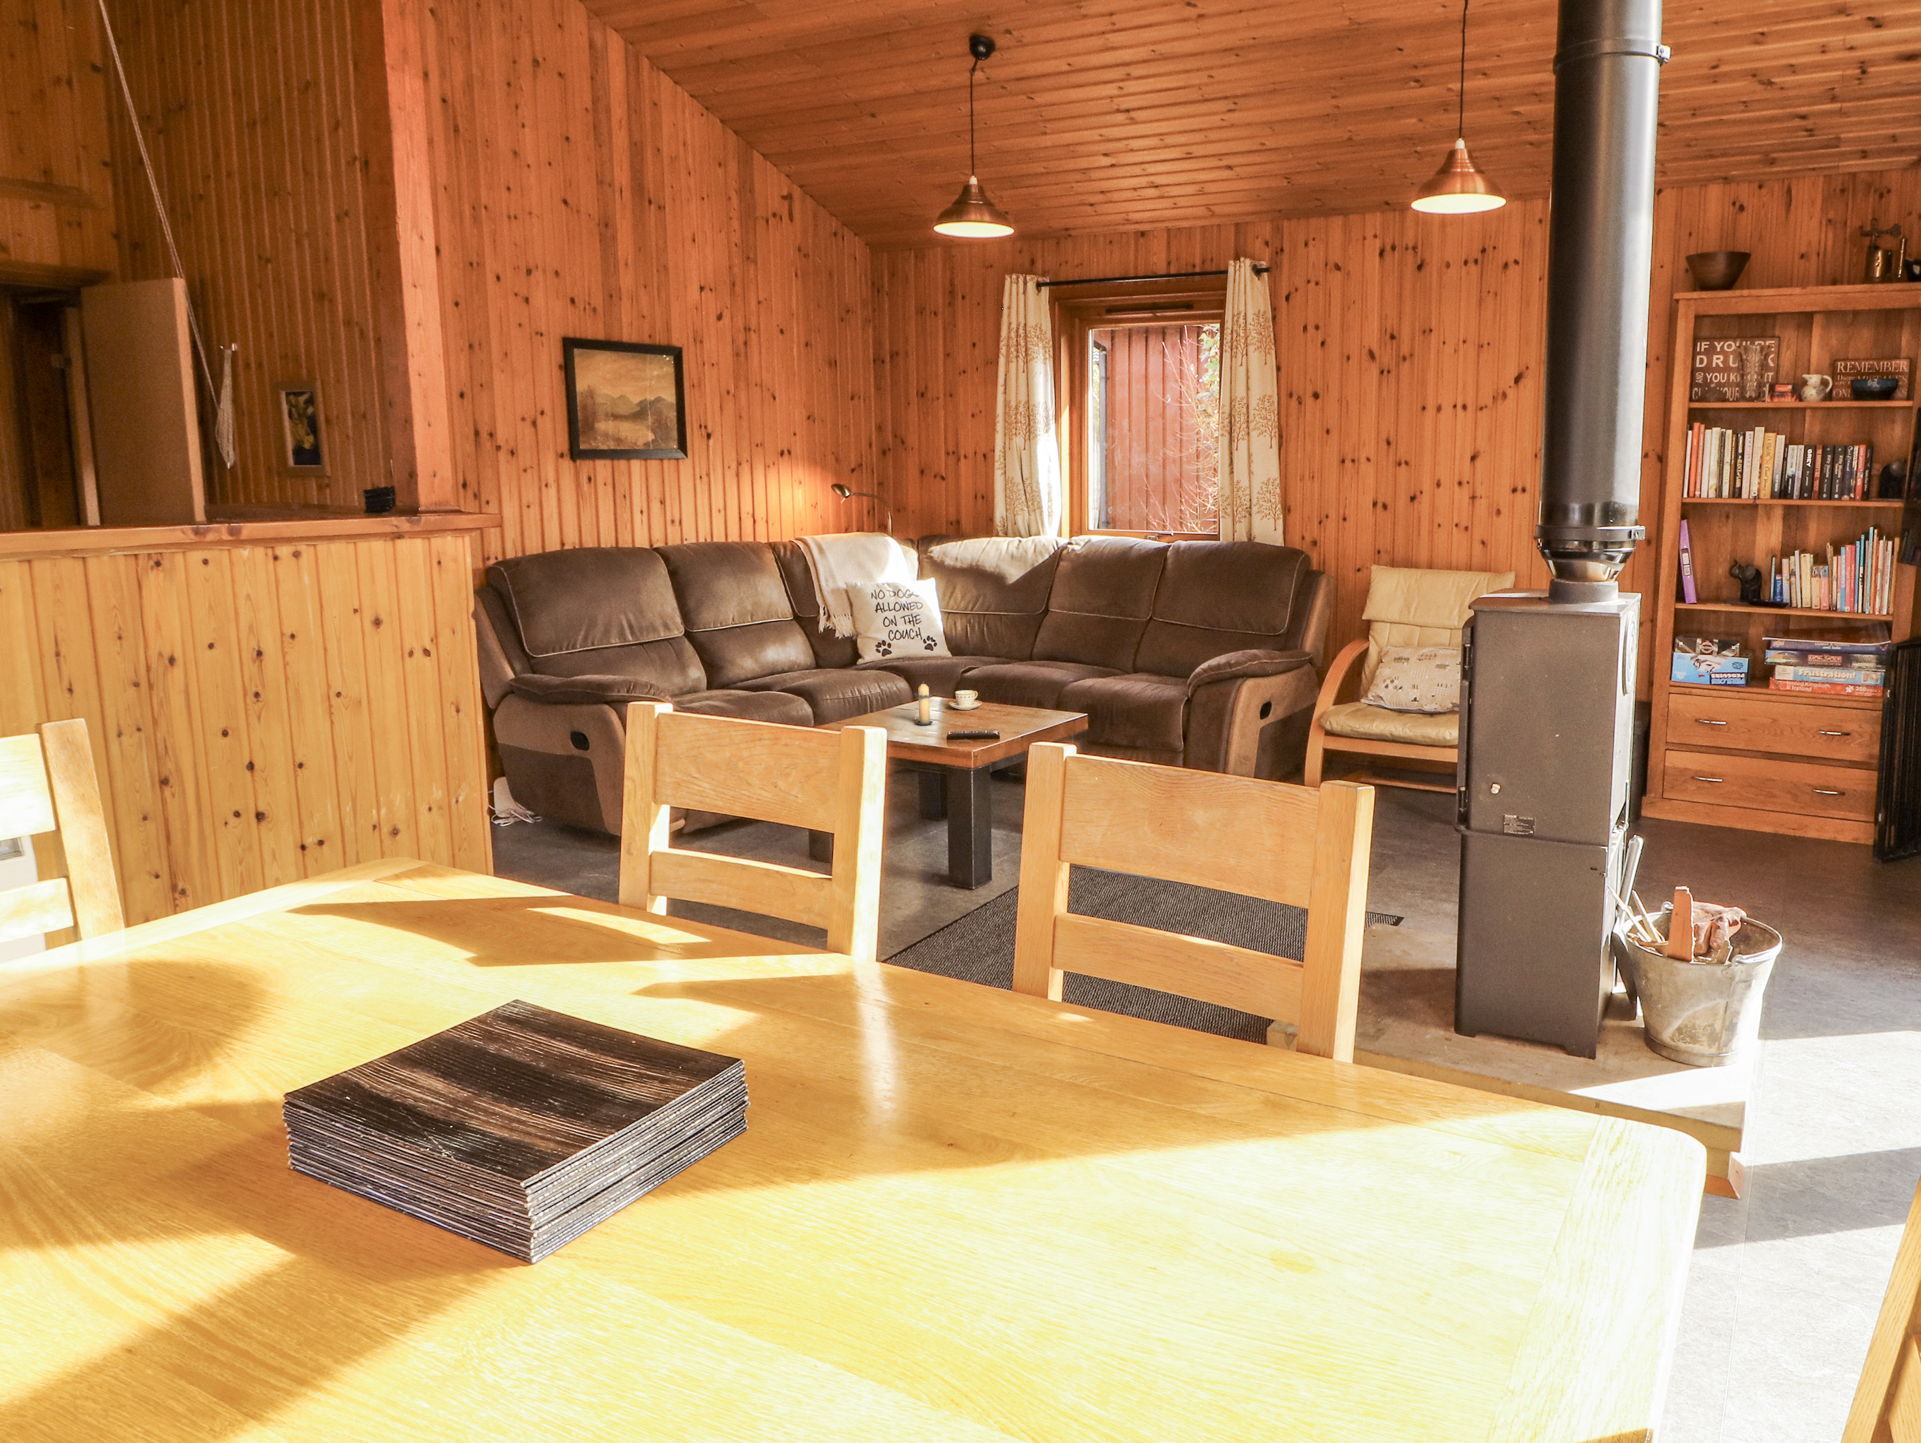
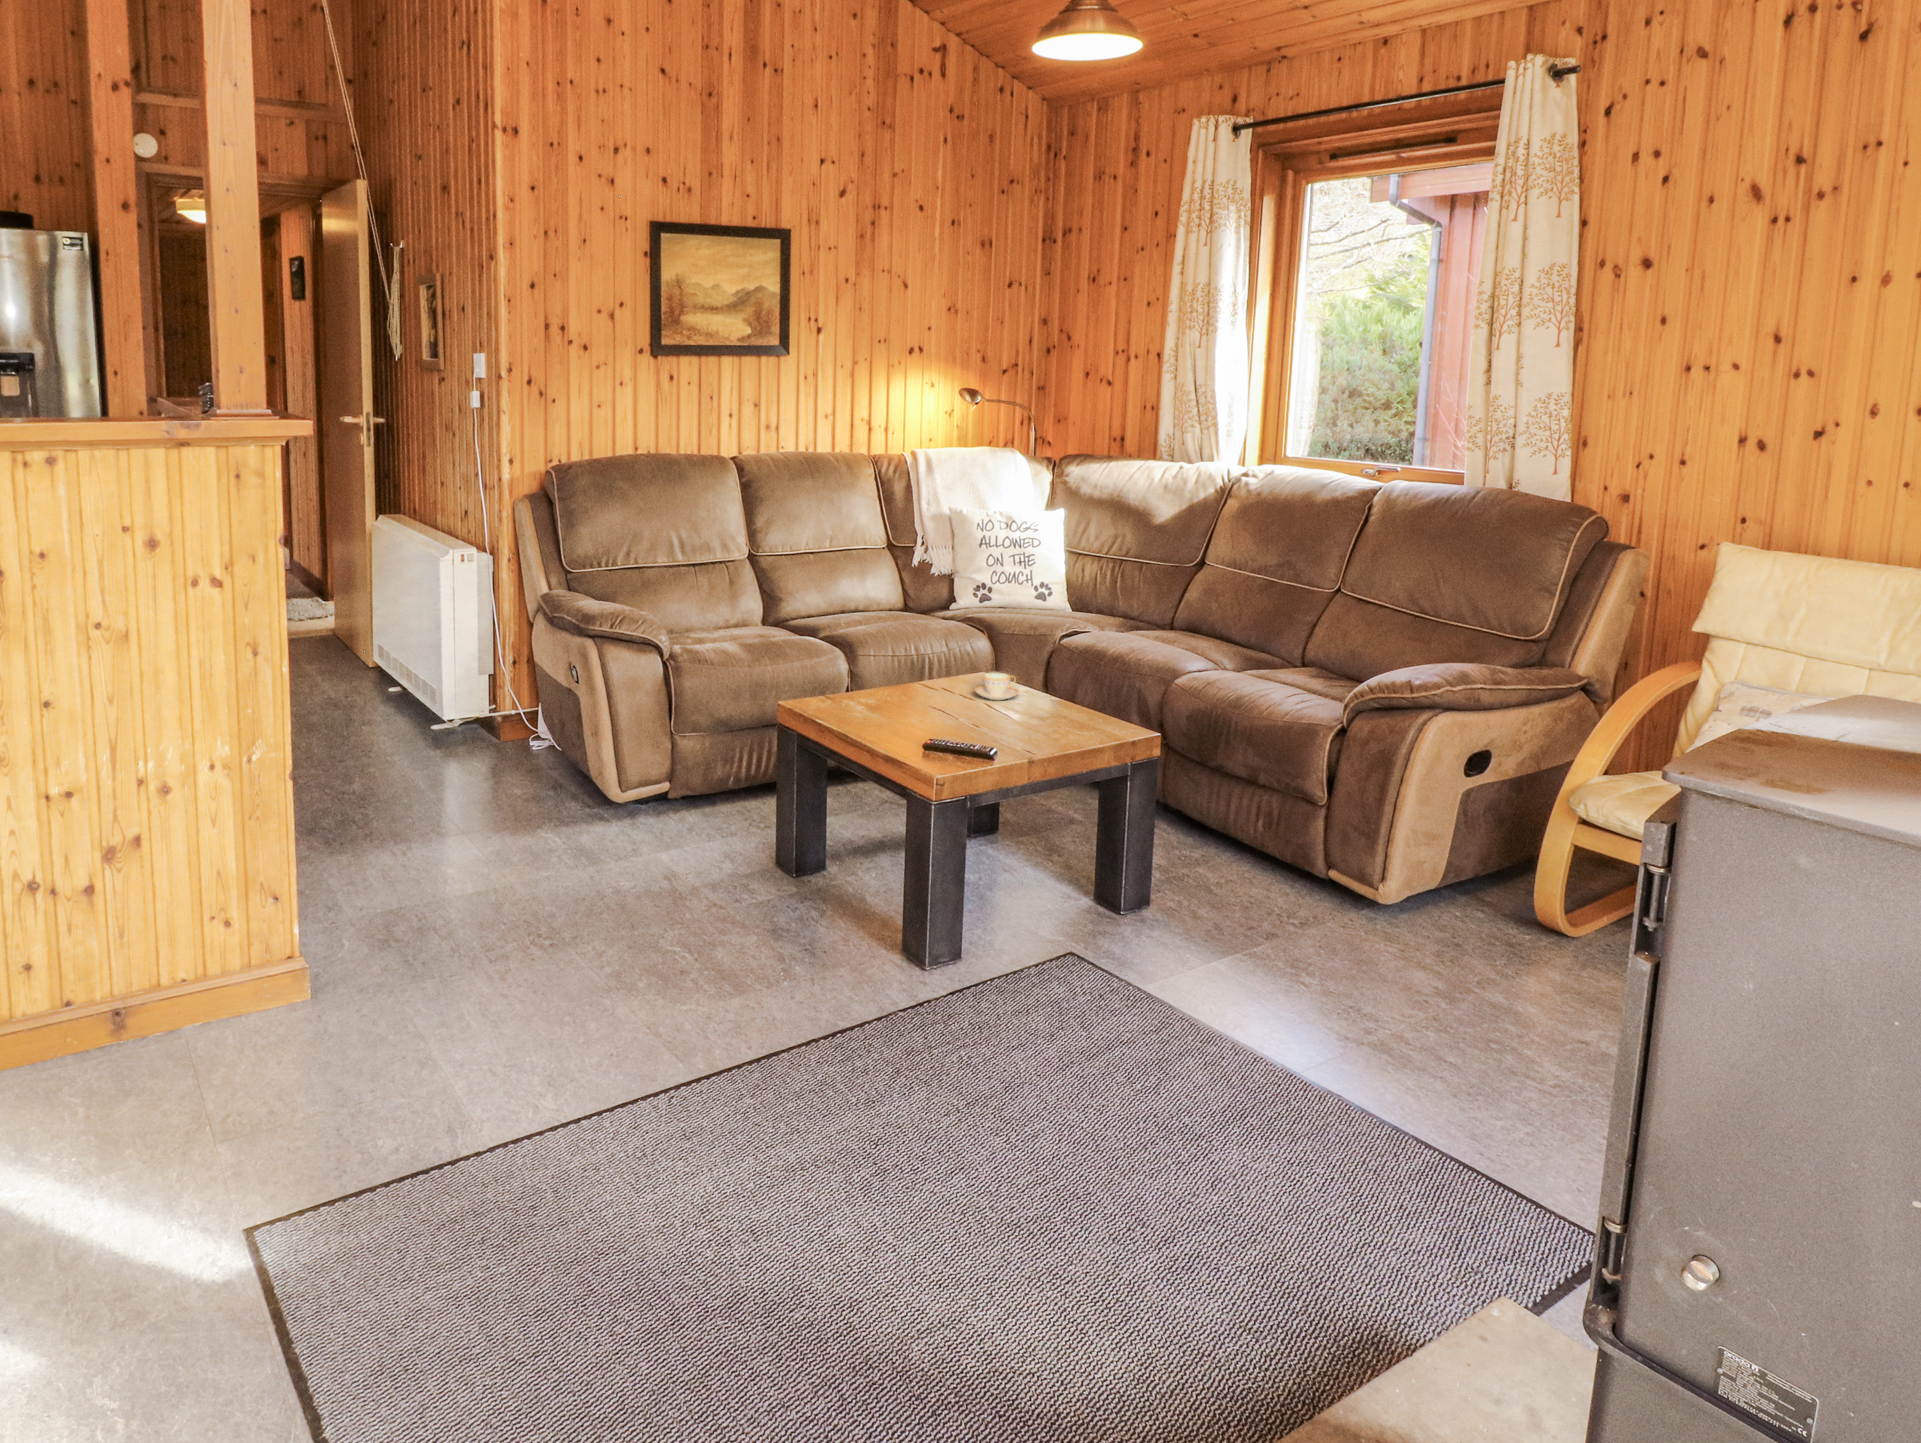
candle: present [915,682,933,725] -> none [904,658,934,719]

